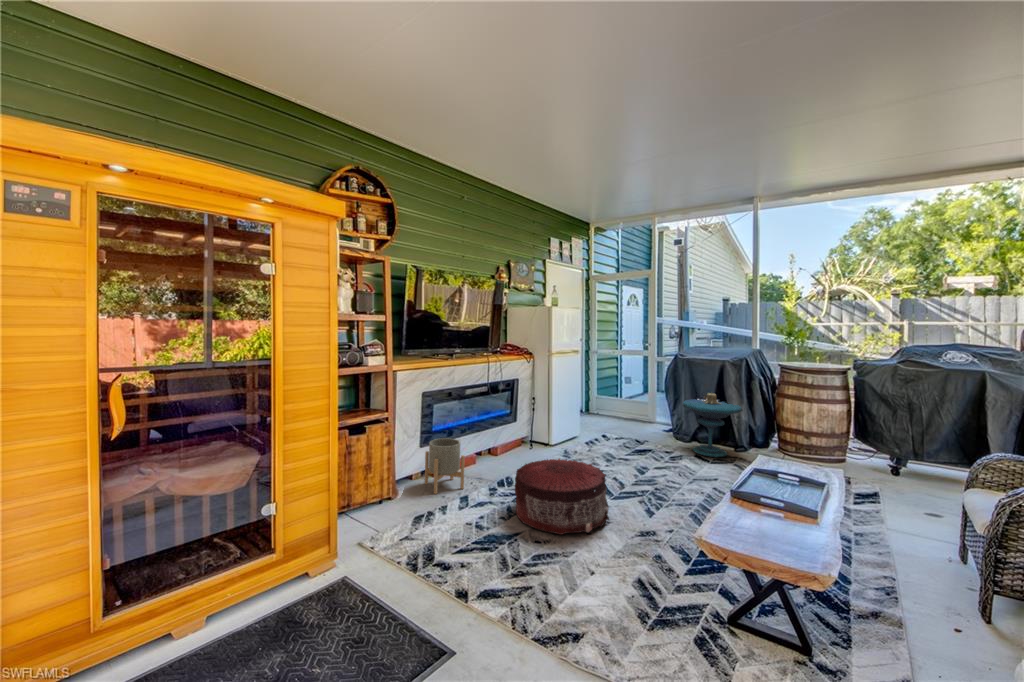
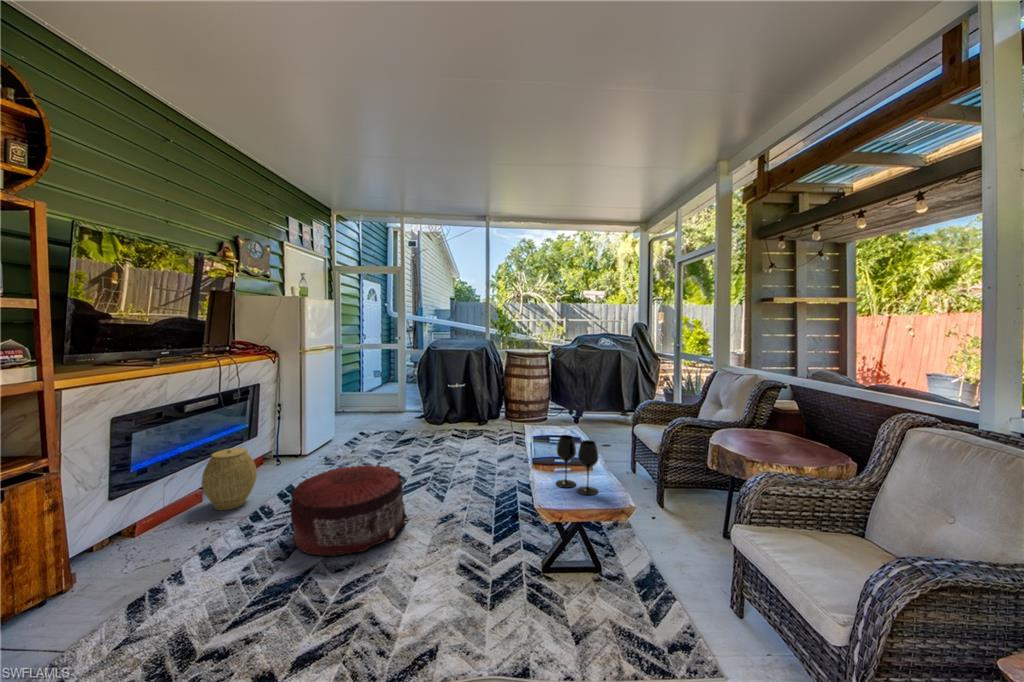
side table: present [683,393,743,458] -> none [438,376,488,434]
woven basket: none [472,427,507,473] -> present [202,448,257,510]
planter: present [425,438,465,494] -> none [124,476,201,562]
wine glass: none [749,472,804,553] -> present [556,435,598,495]

